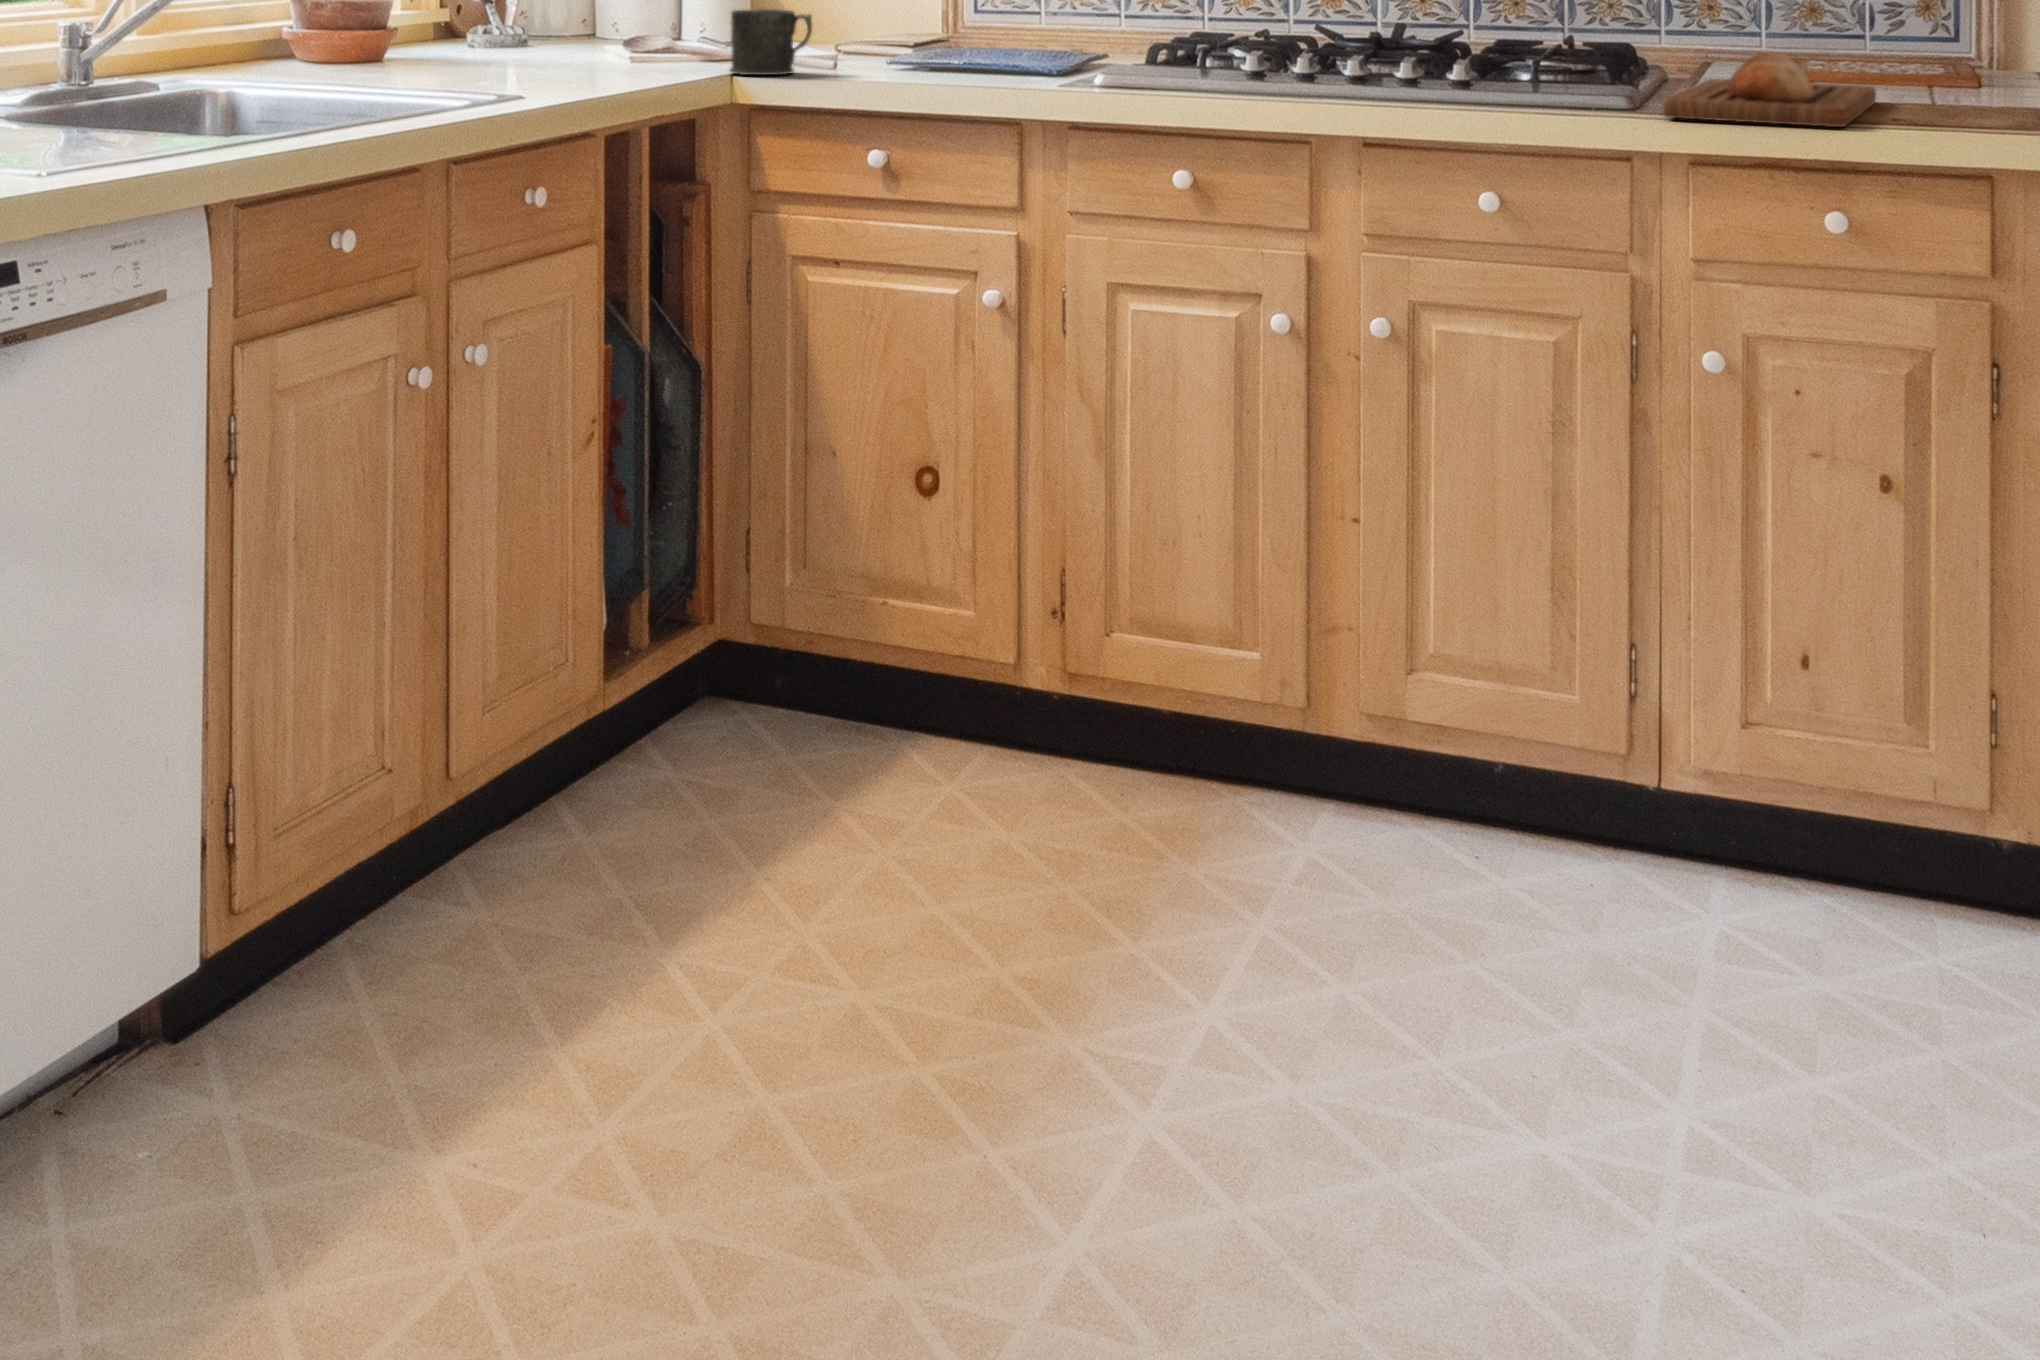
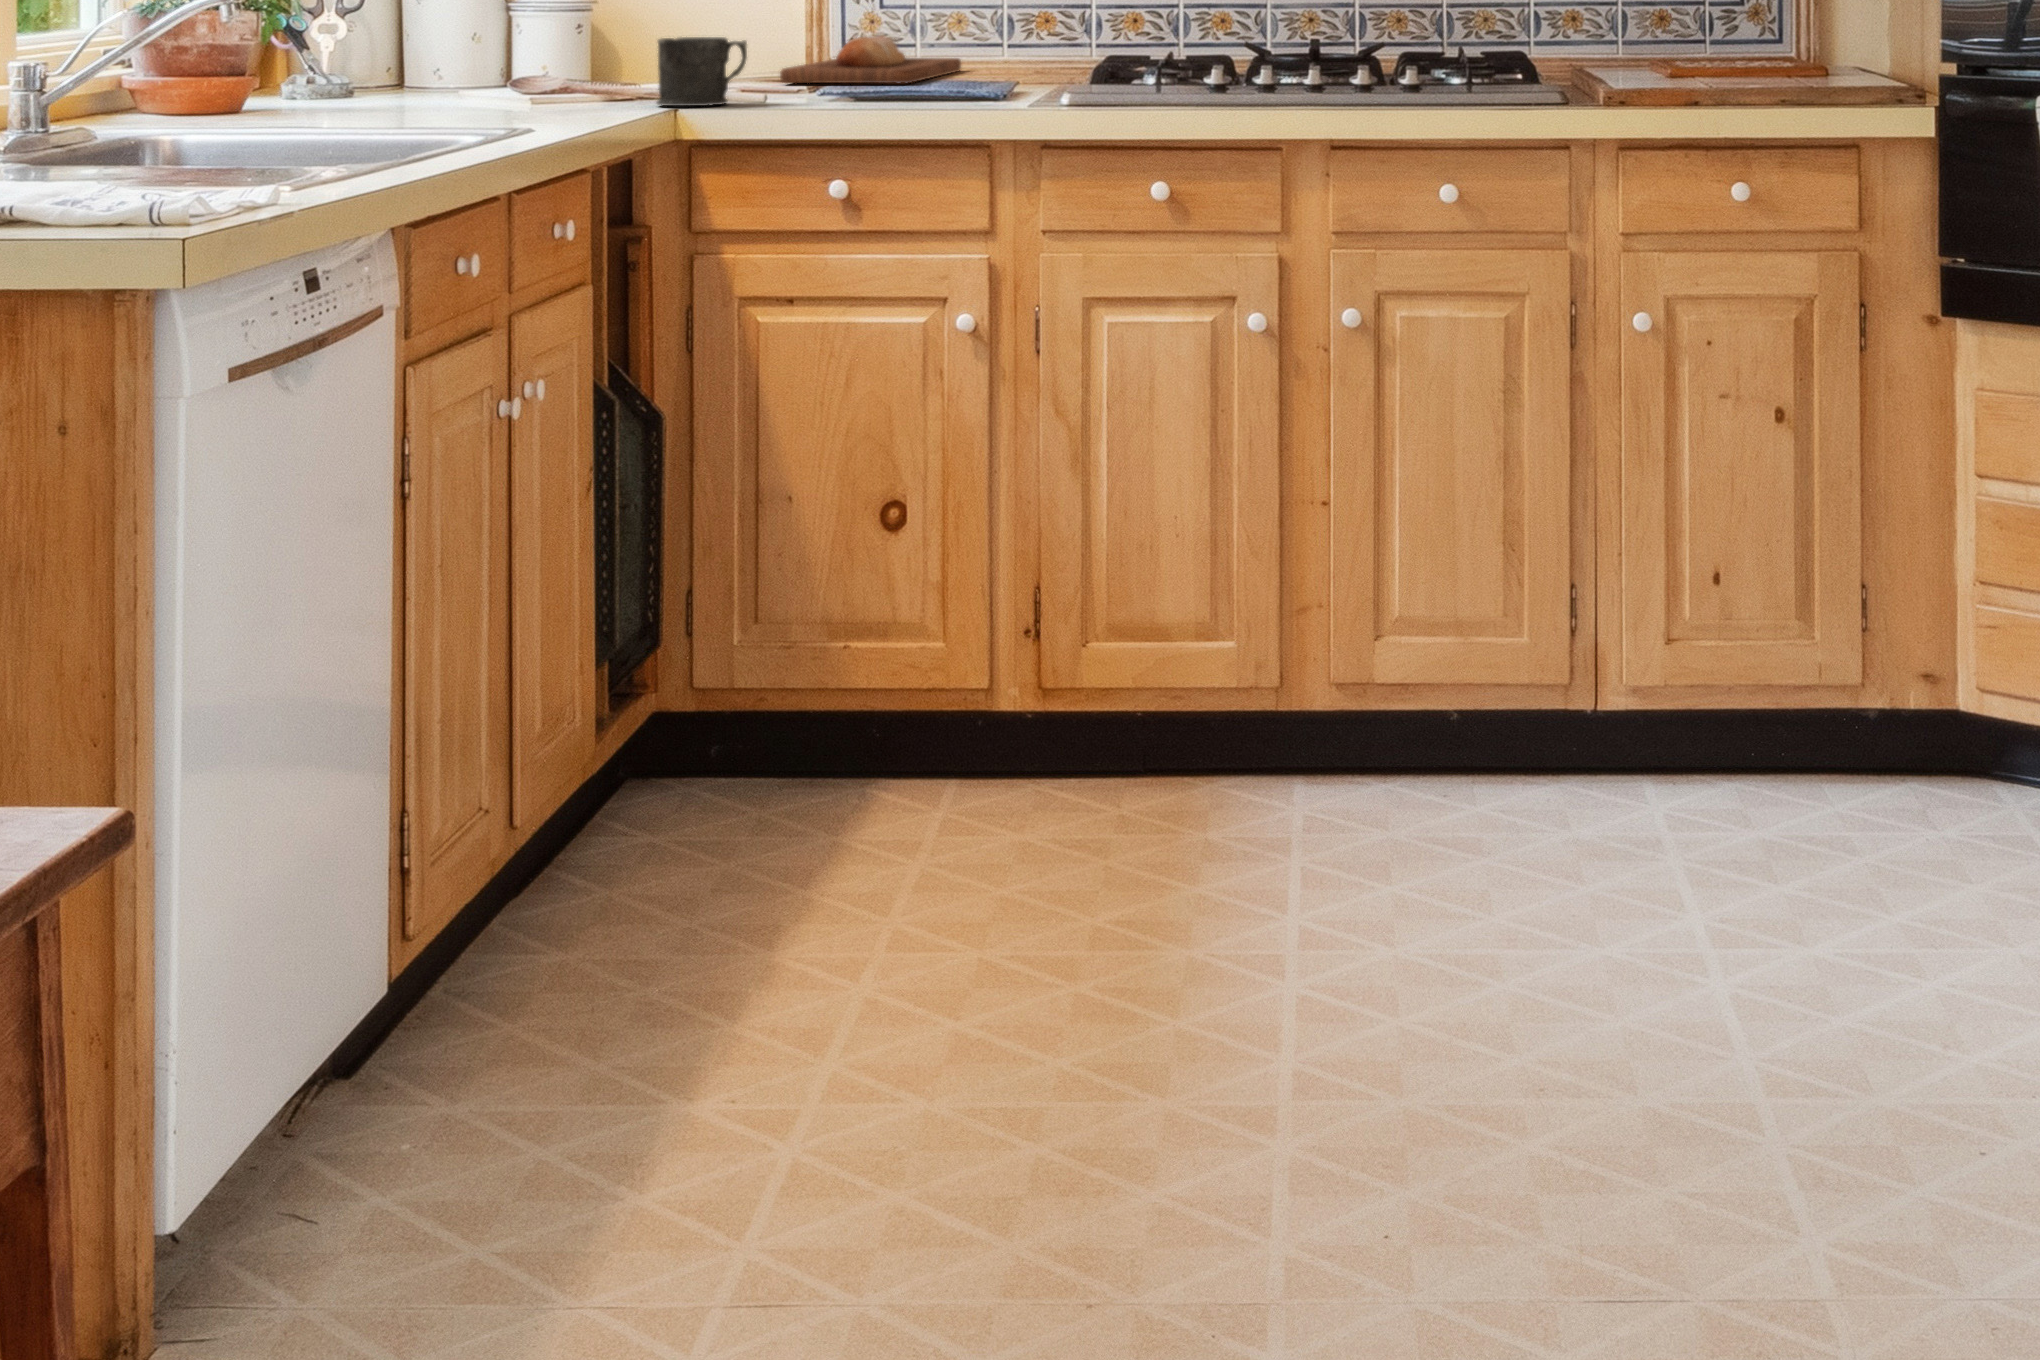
bread loaf: present [1663,53,1876,127] -> present [780,36,961,83]

